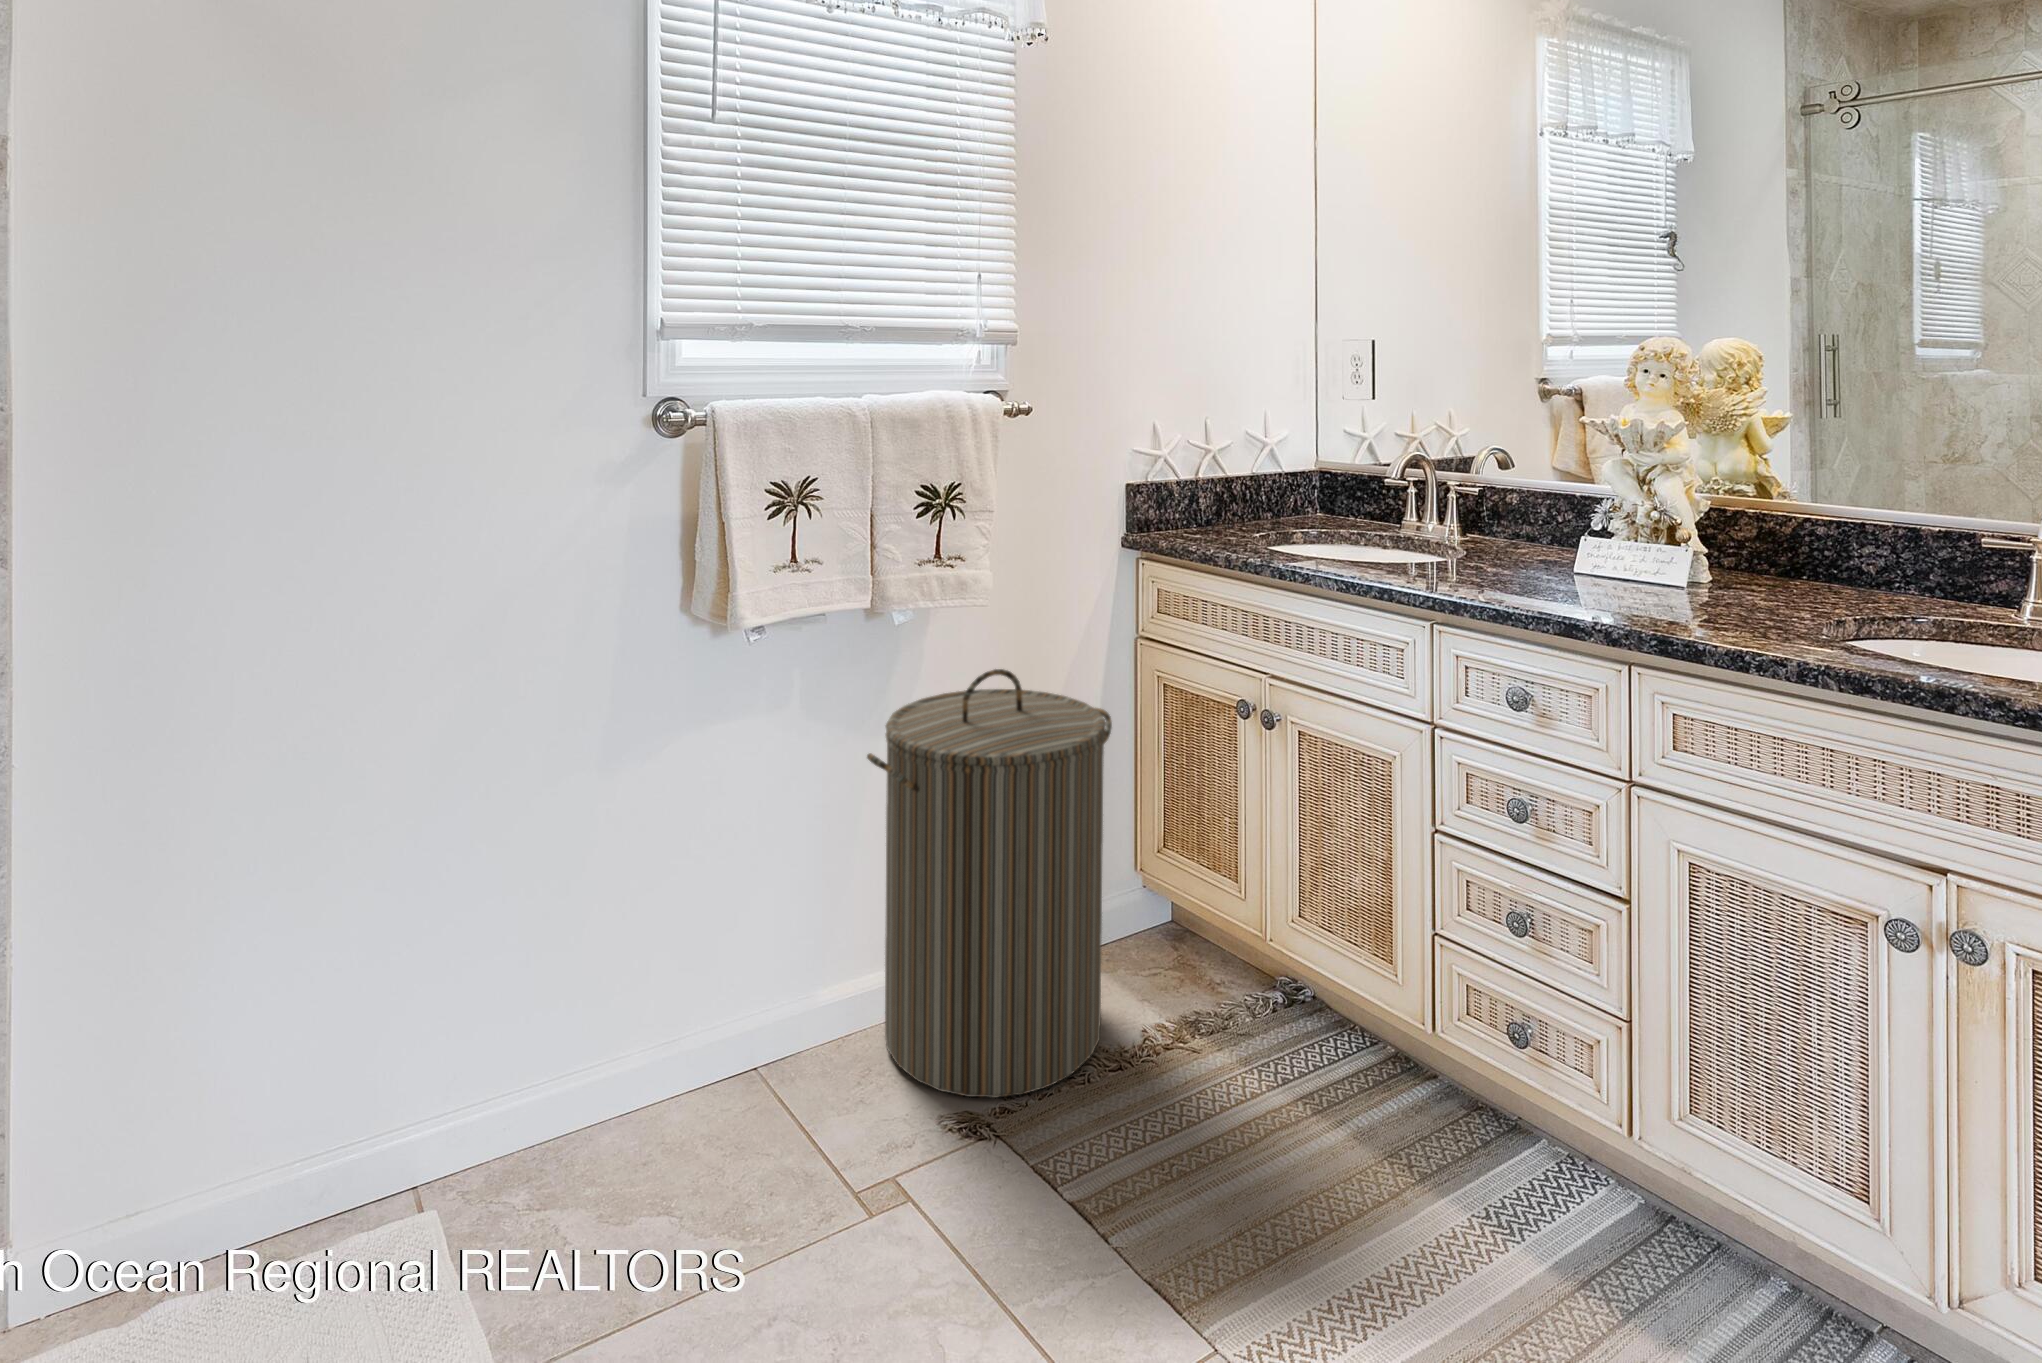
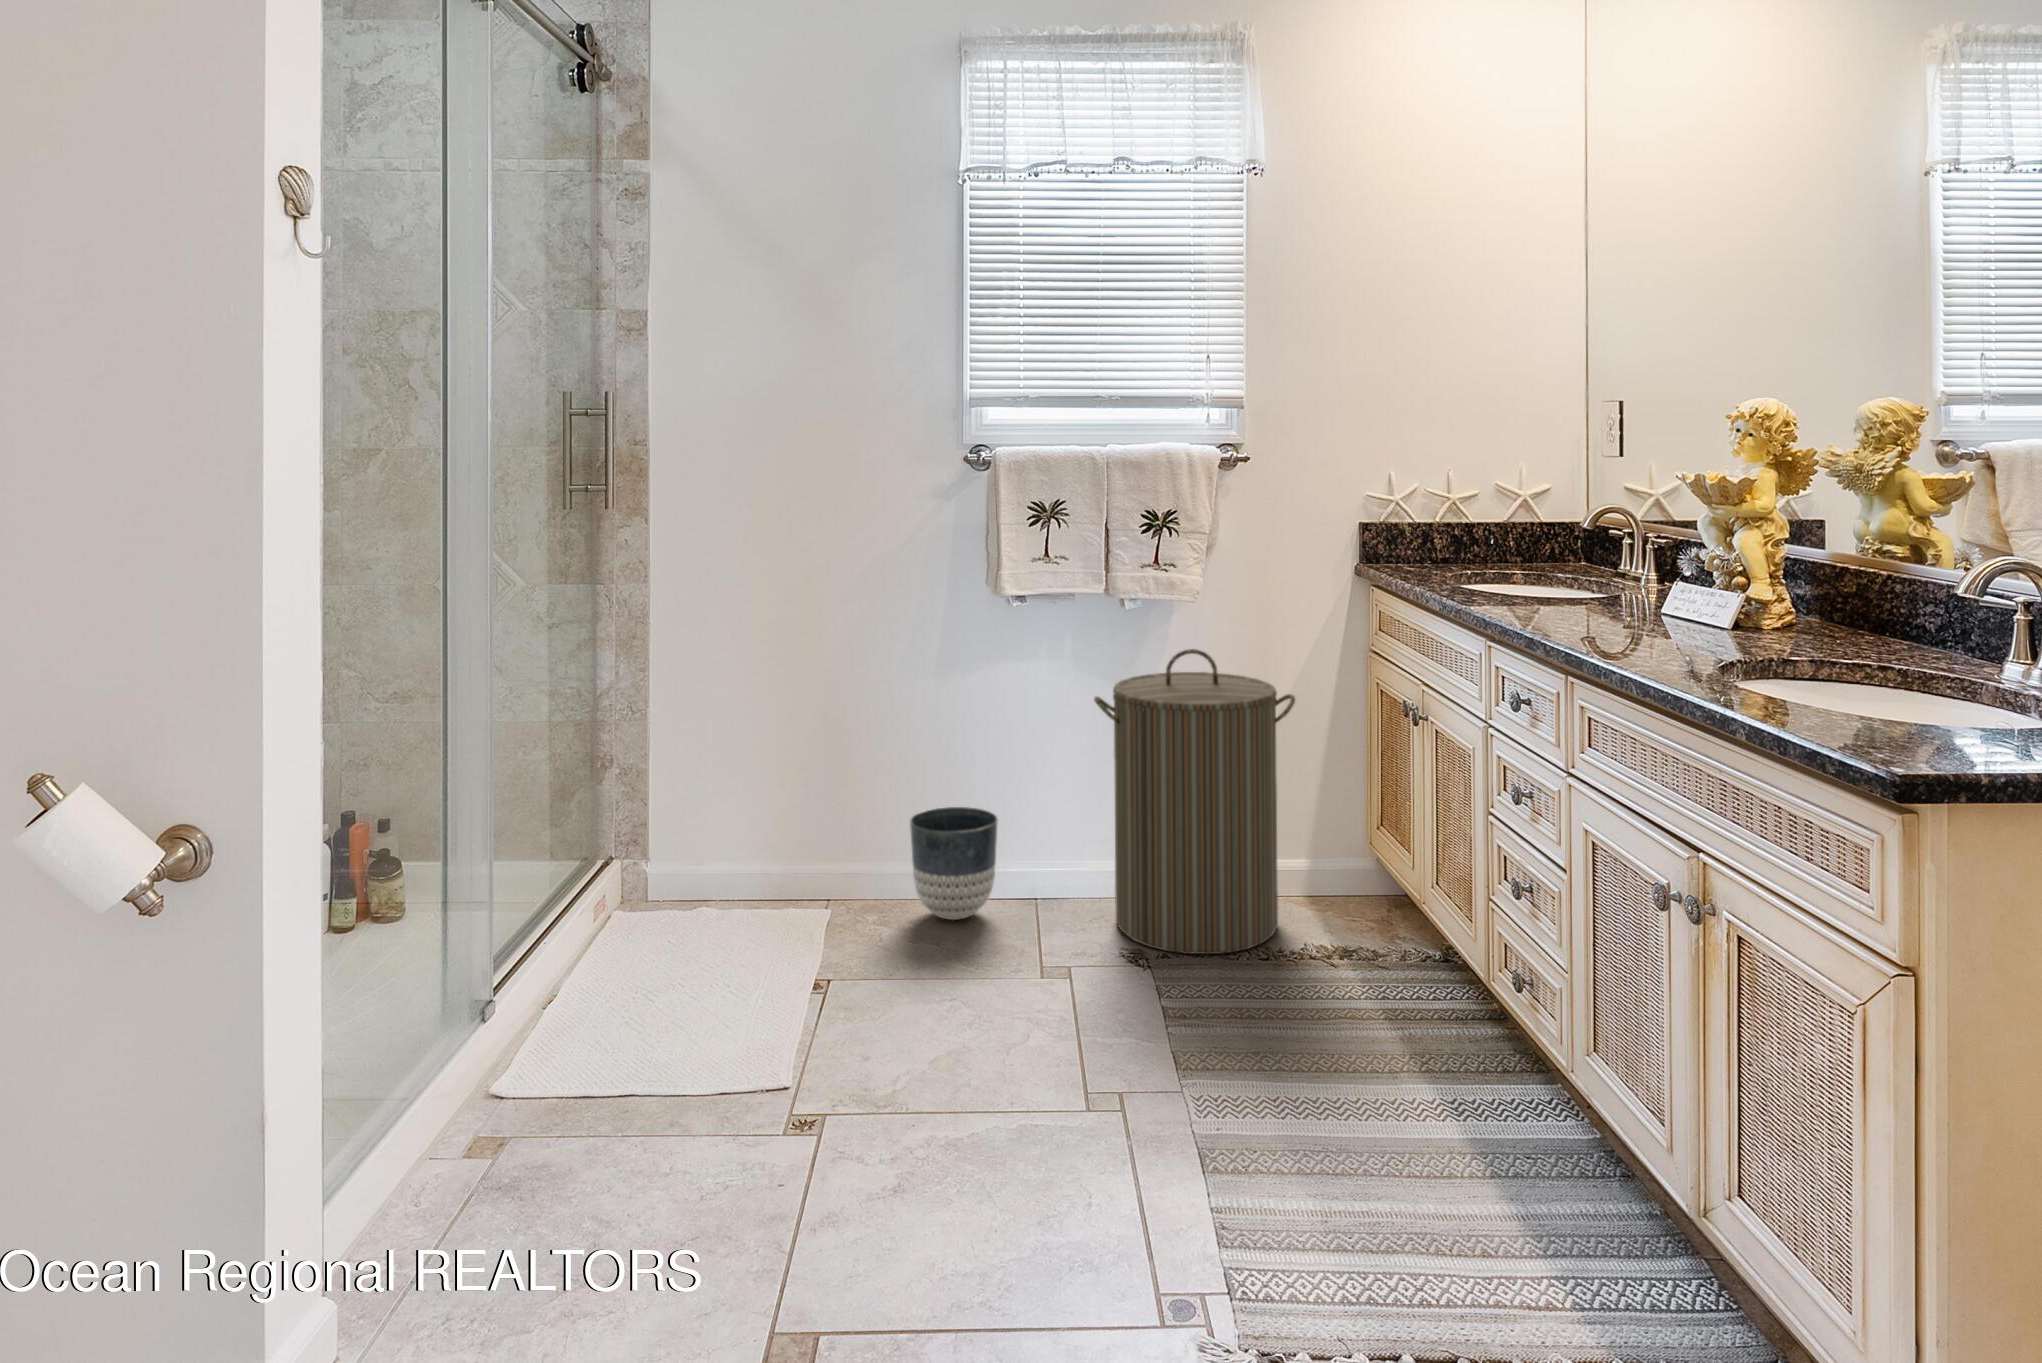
planter: none [579,945,722,1141] -> present [910,807,997,920]

